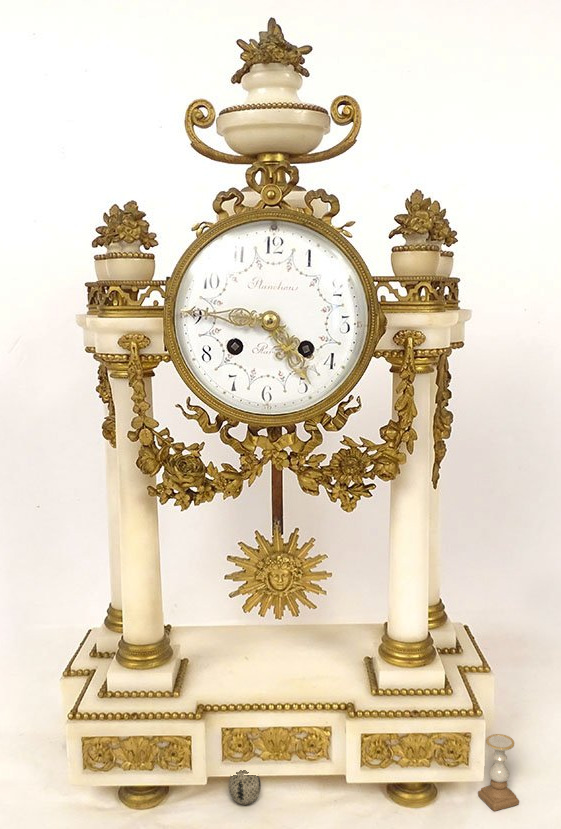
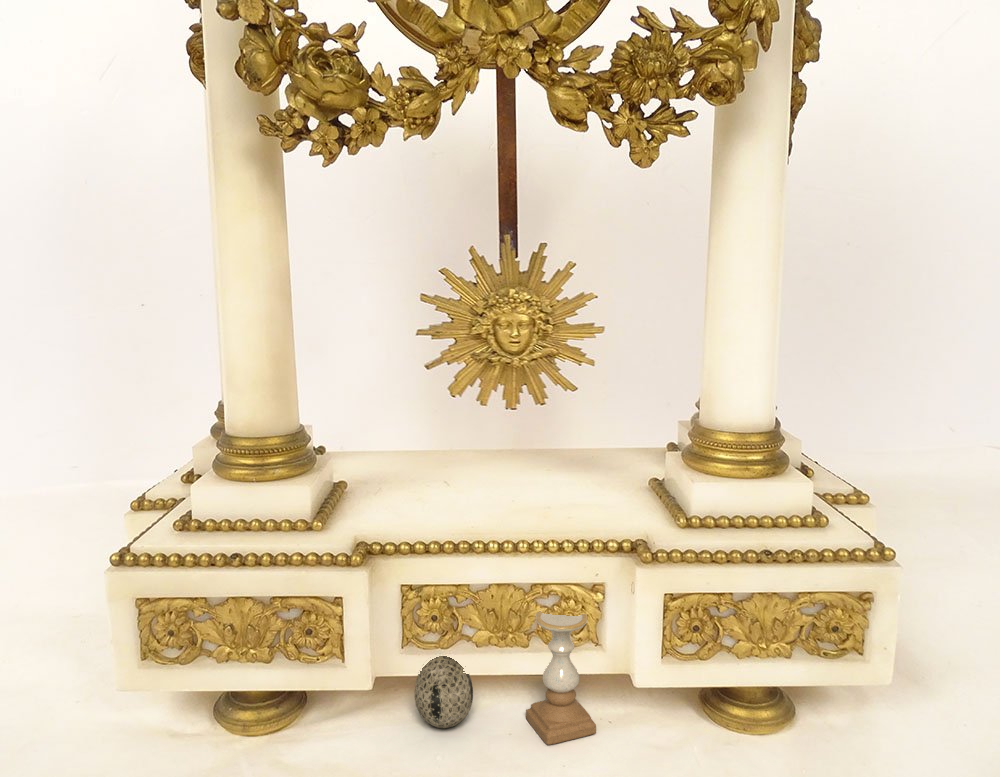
candle holder: present [478,734,519,811] -> present [526,611,596,745]

